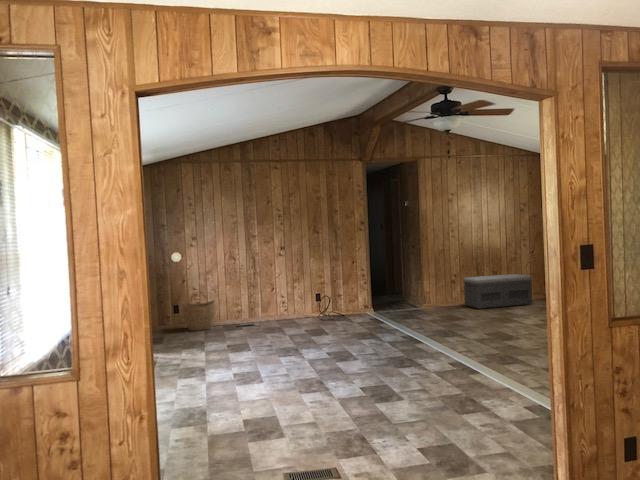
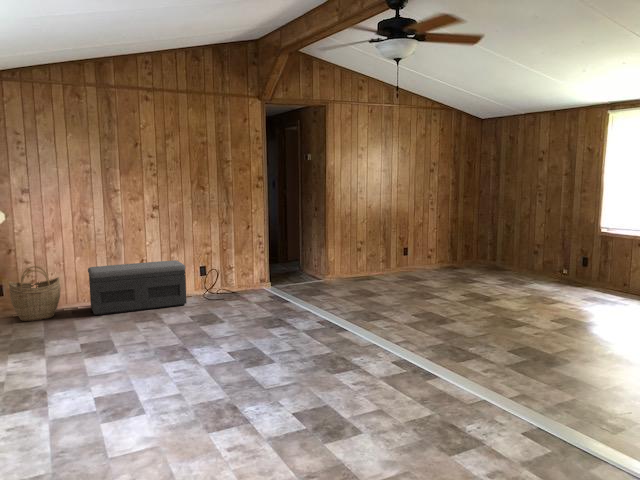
storage bench: present [464,274,532,309] -> present [88,260,187,315]

